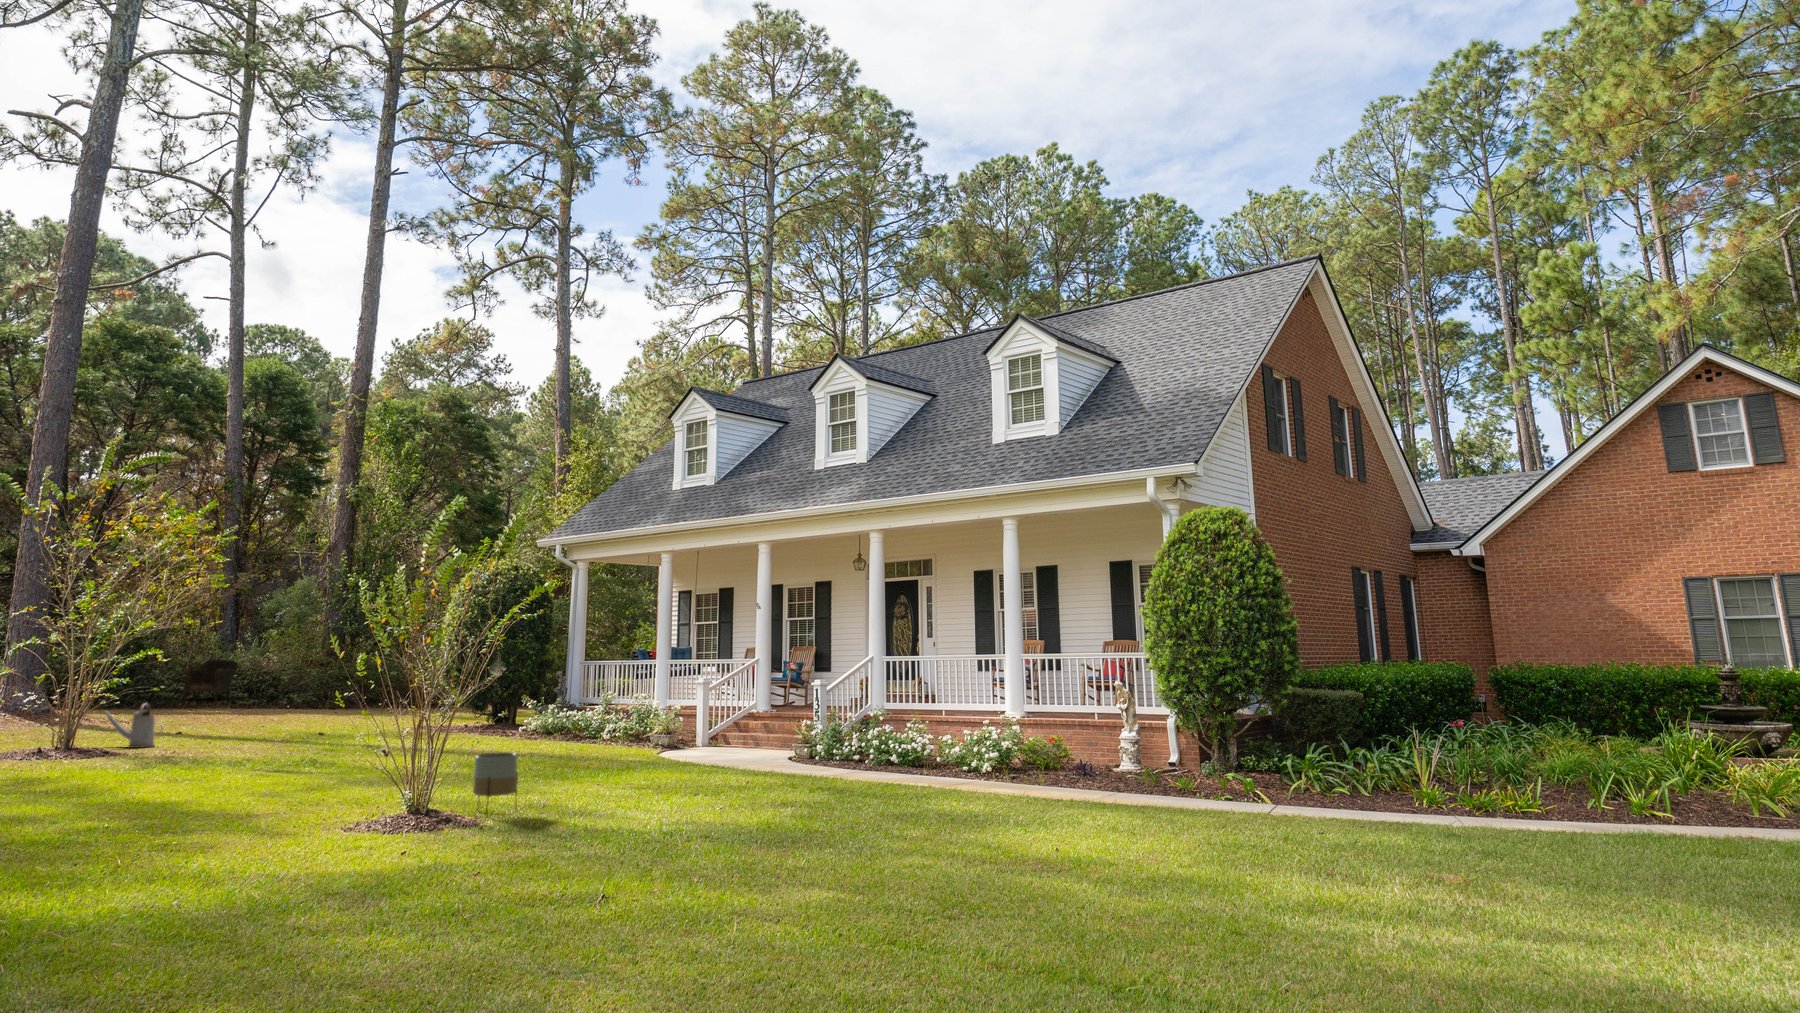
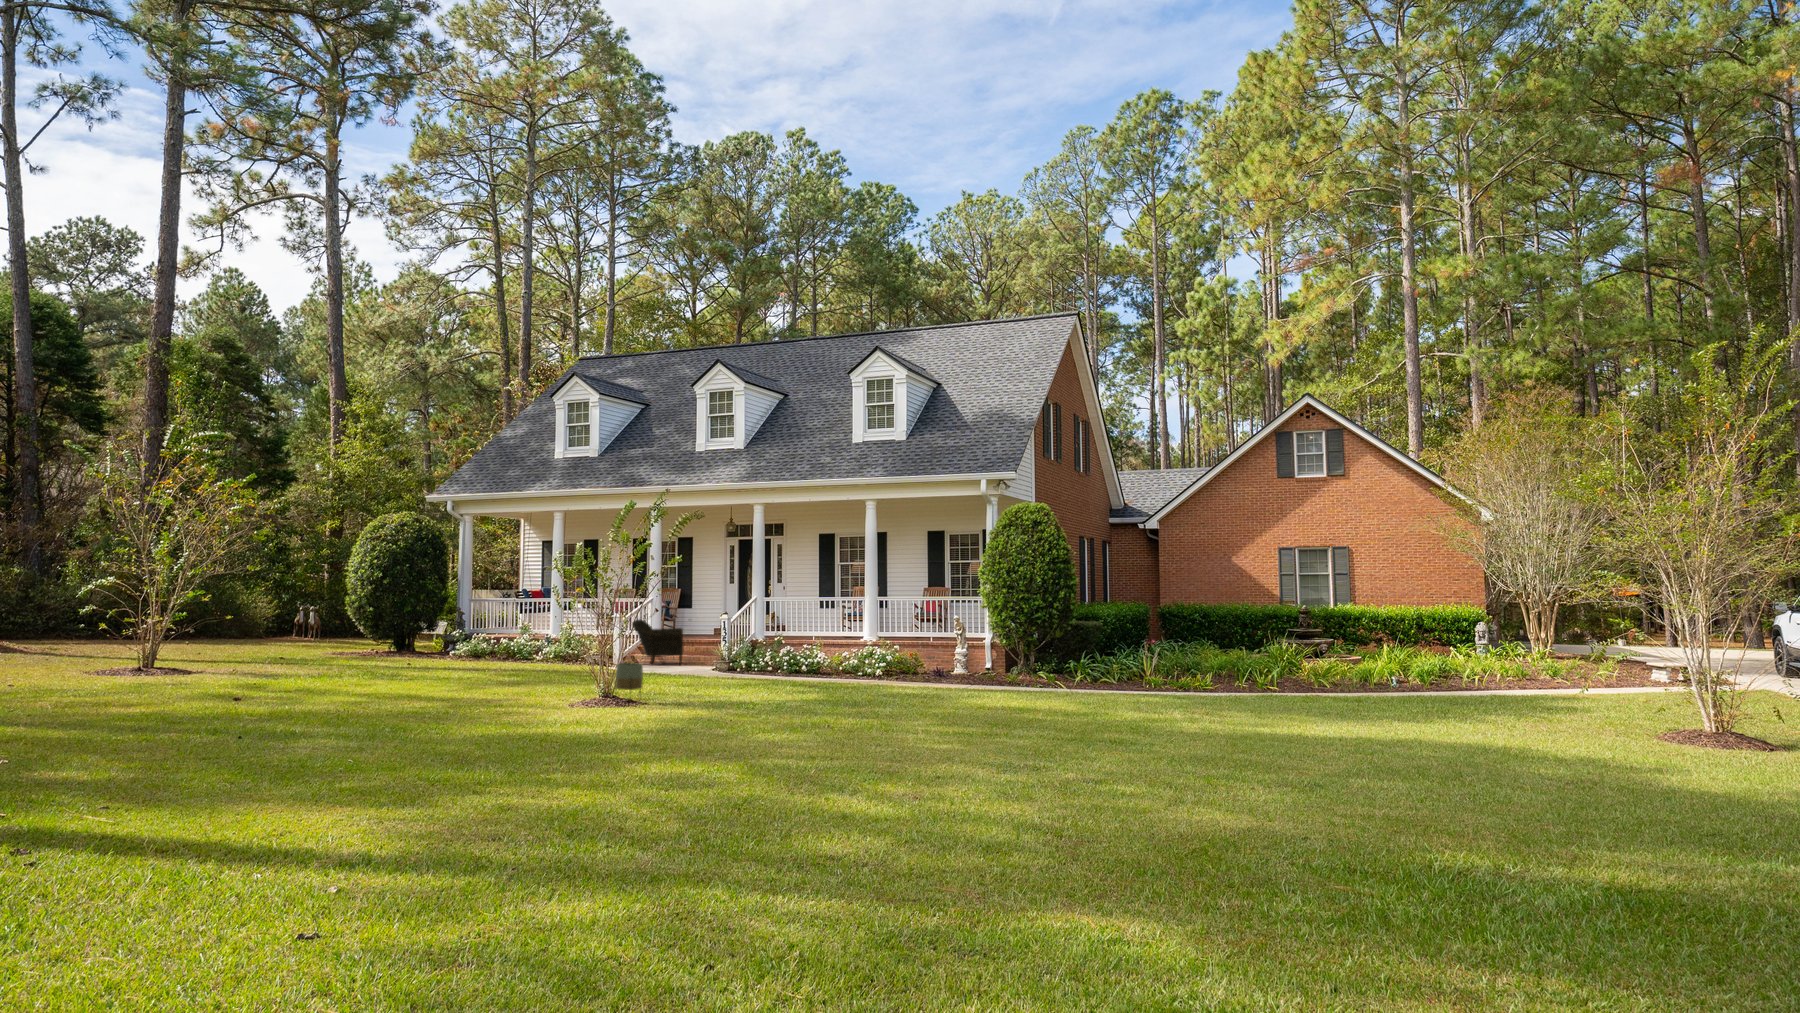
armchair: present [184,659,239,700] -> present [632,619,683,664]
watering can: present [105,703,163,748] -> none [158,639,211,675]

